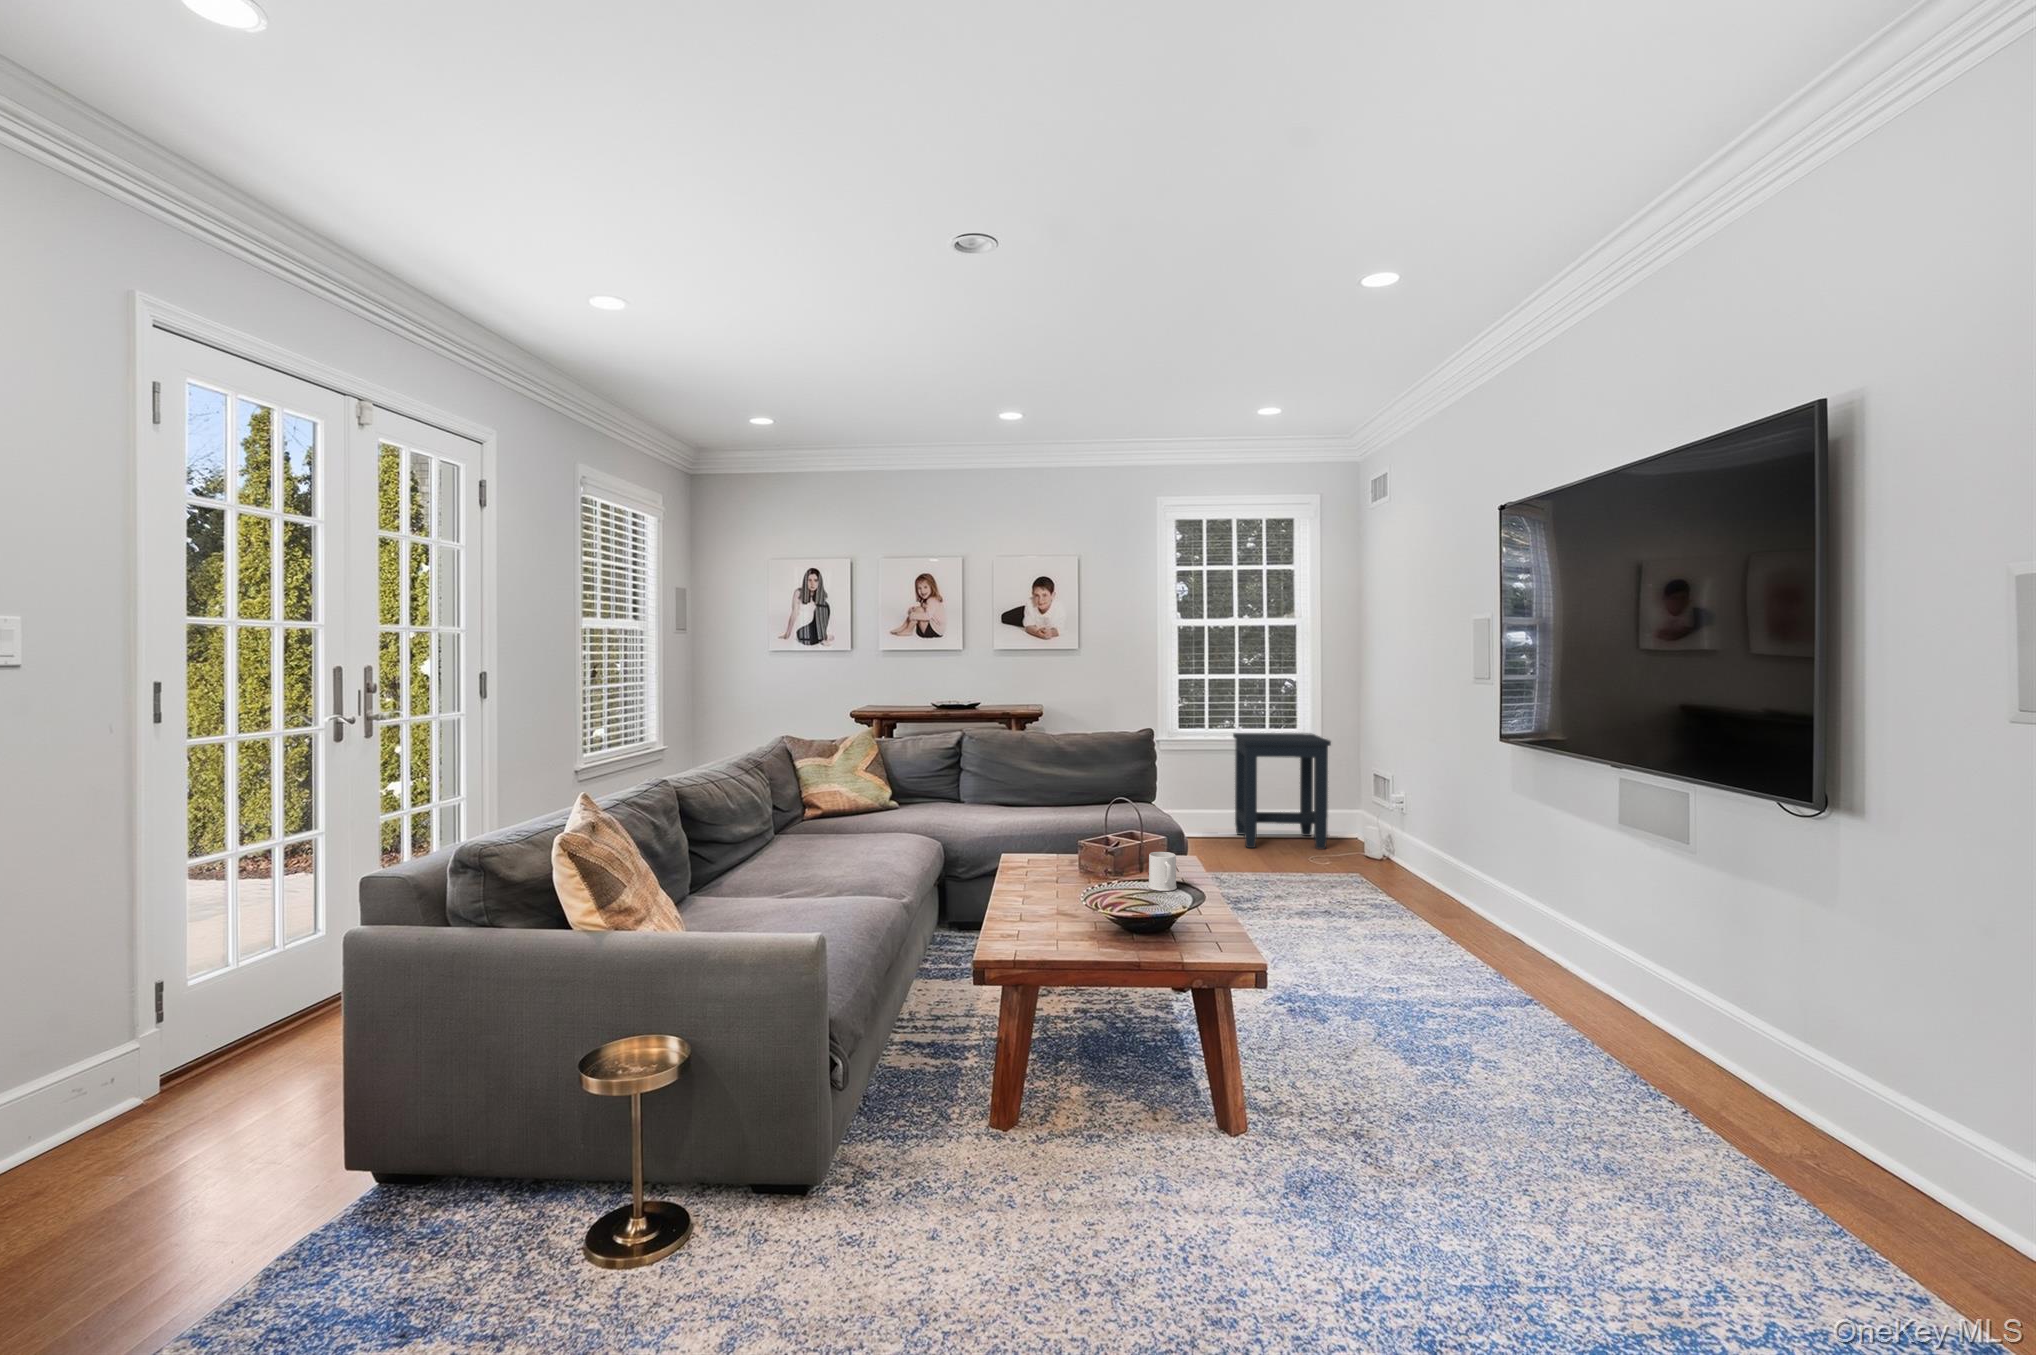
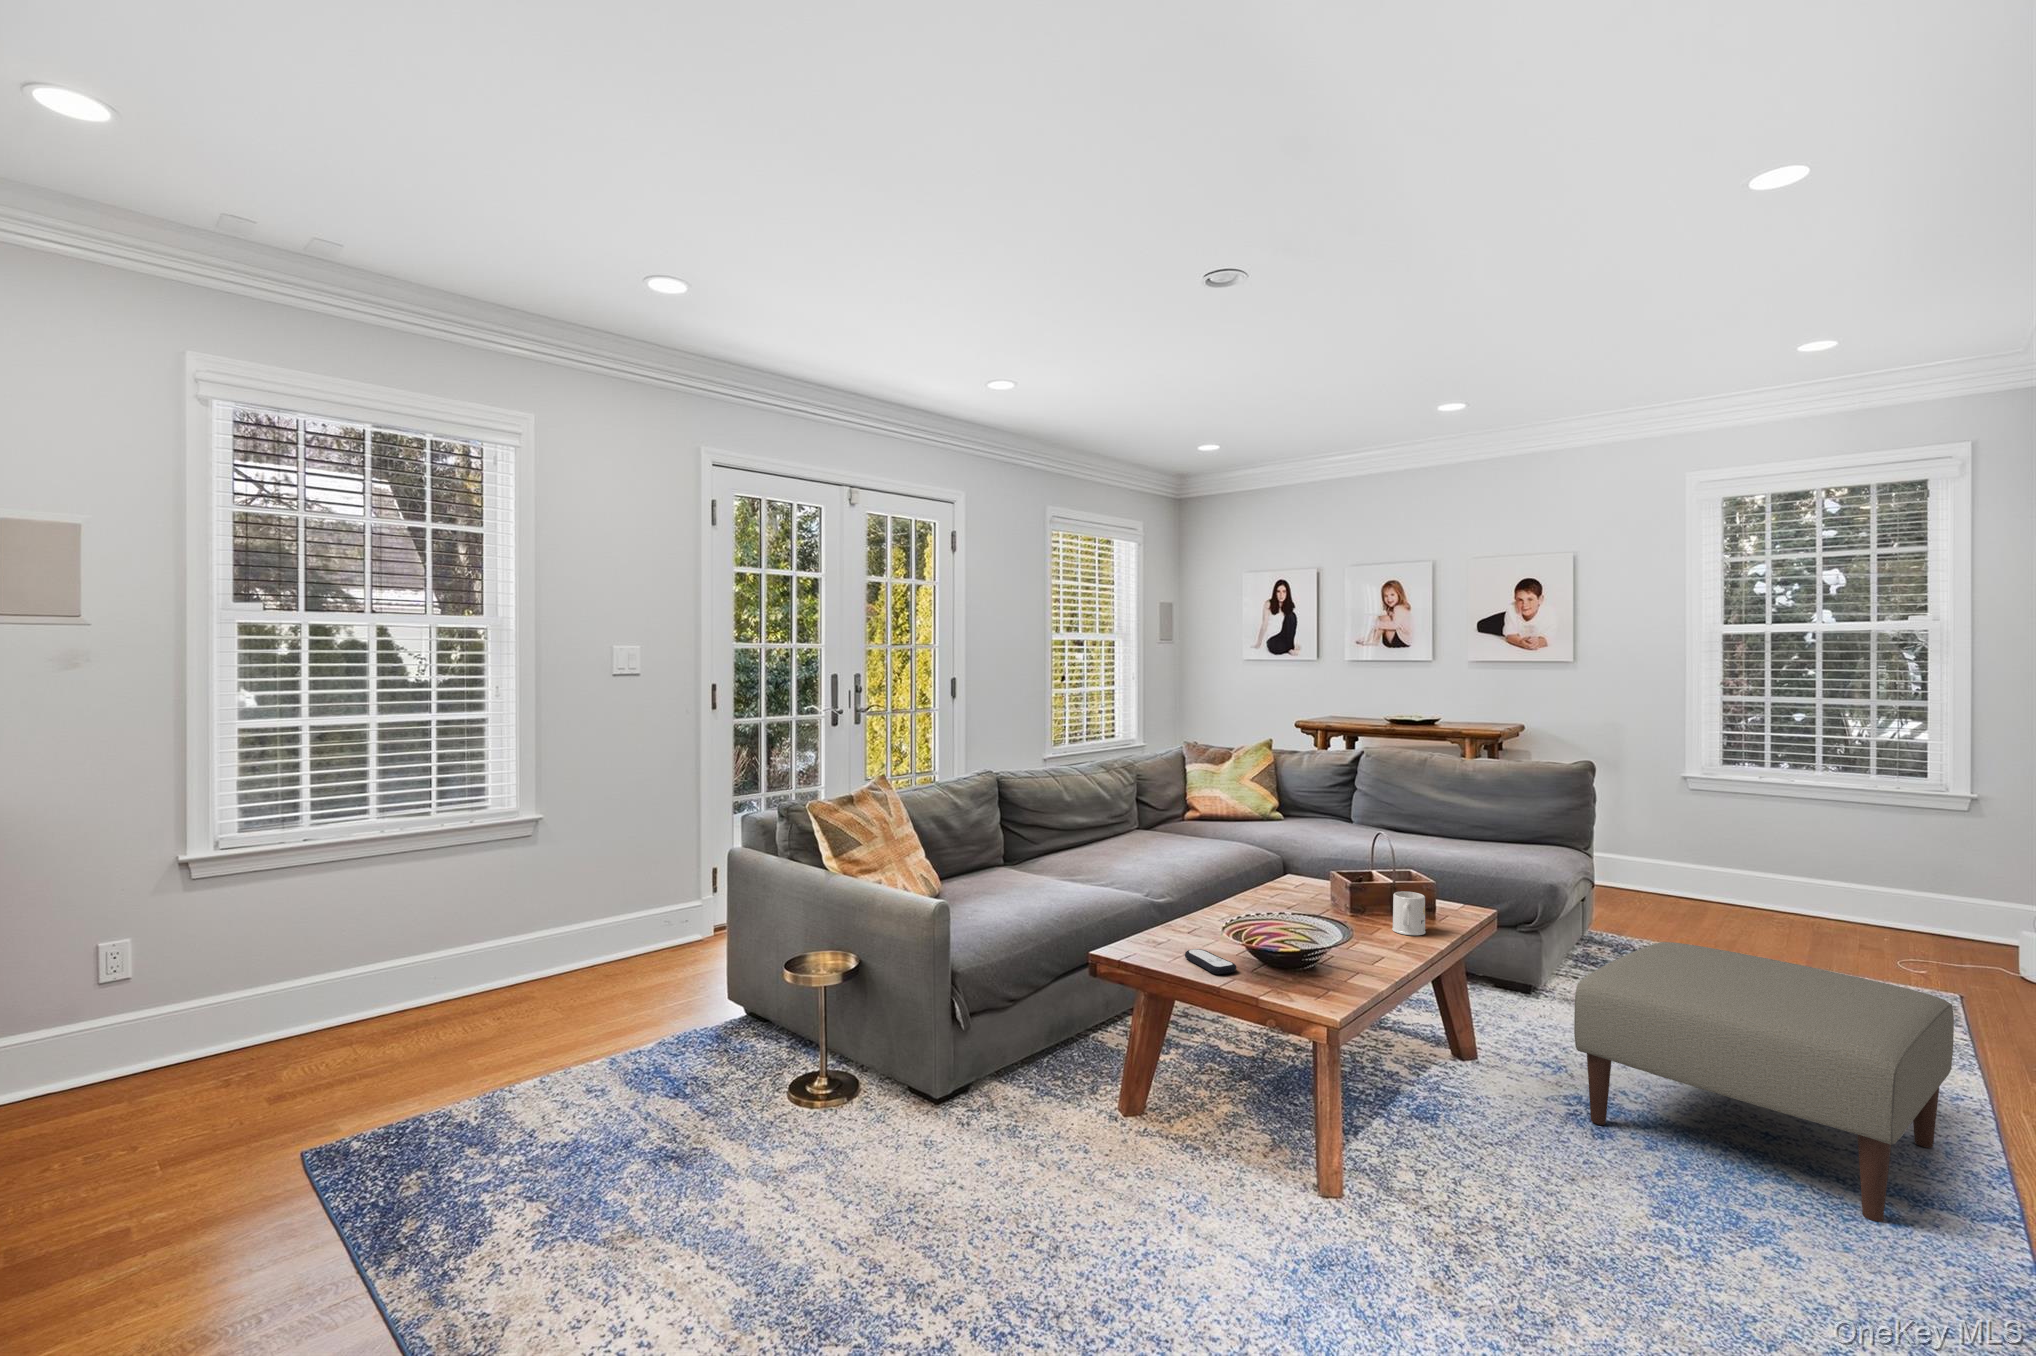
side table: present [1233,733,1331,849] -> none [1795,777,1954,955]
ottoman: none [1293,863,1523,1033] -> present [1574,942,1954,1222]
remote control: none [1046,938,1110,959] -> present [1185,949,1236,974]

